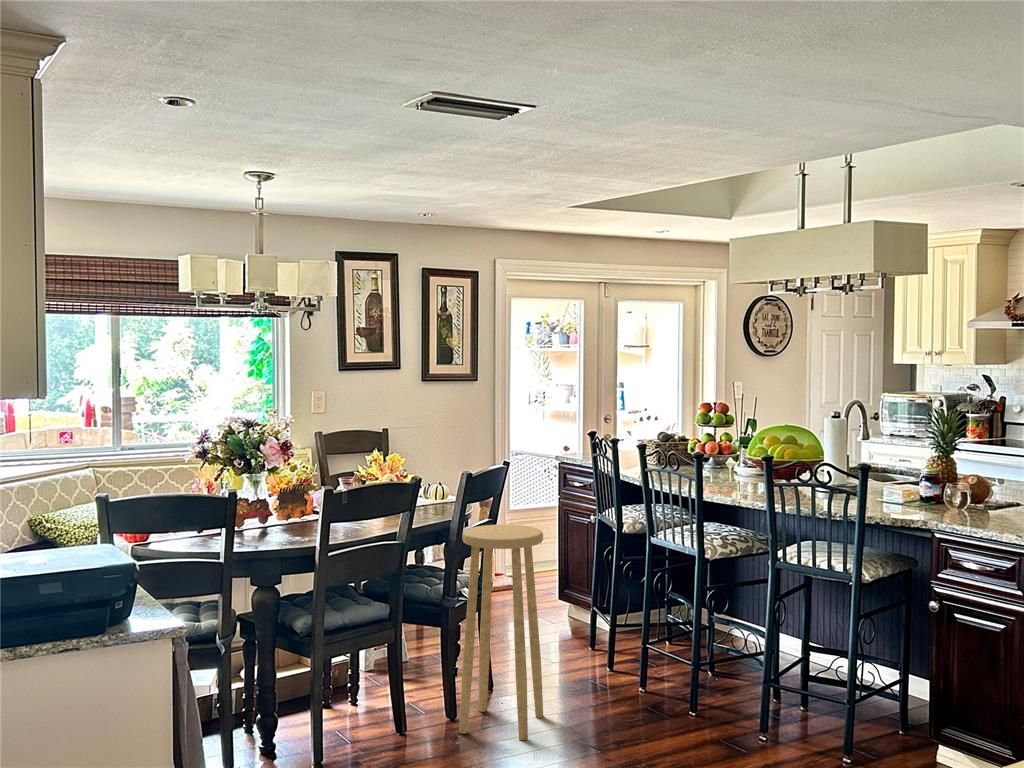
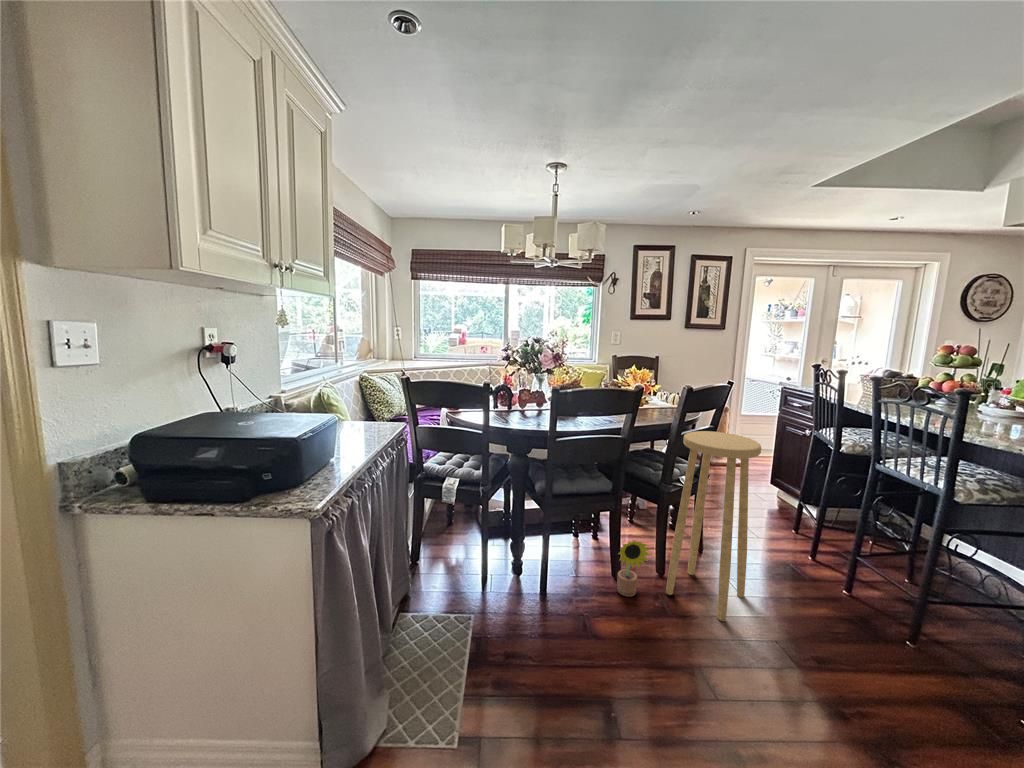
decorative plant: none [402,668,442,747] -> present [617,540,651,597]

